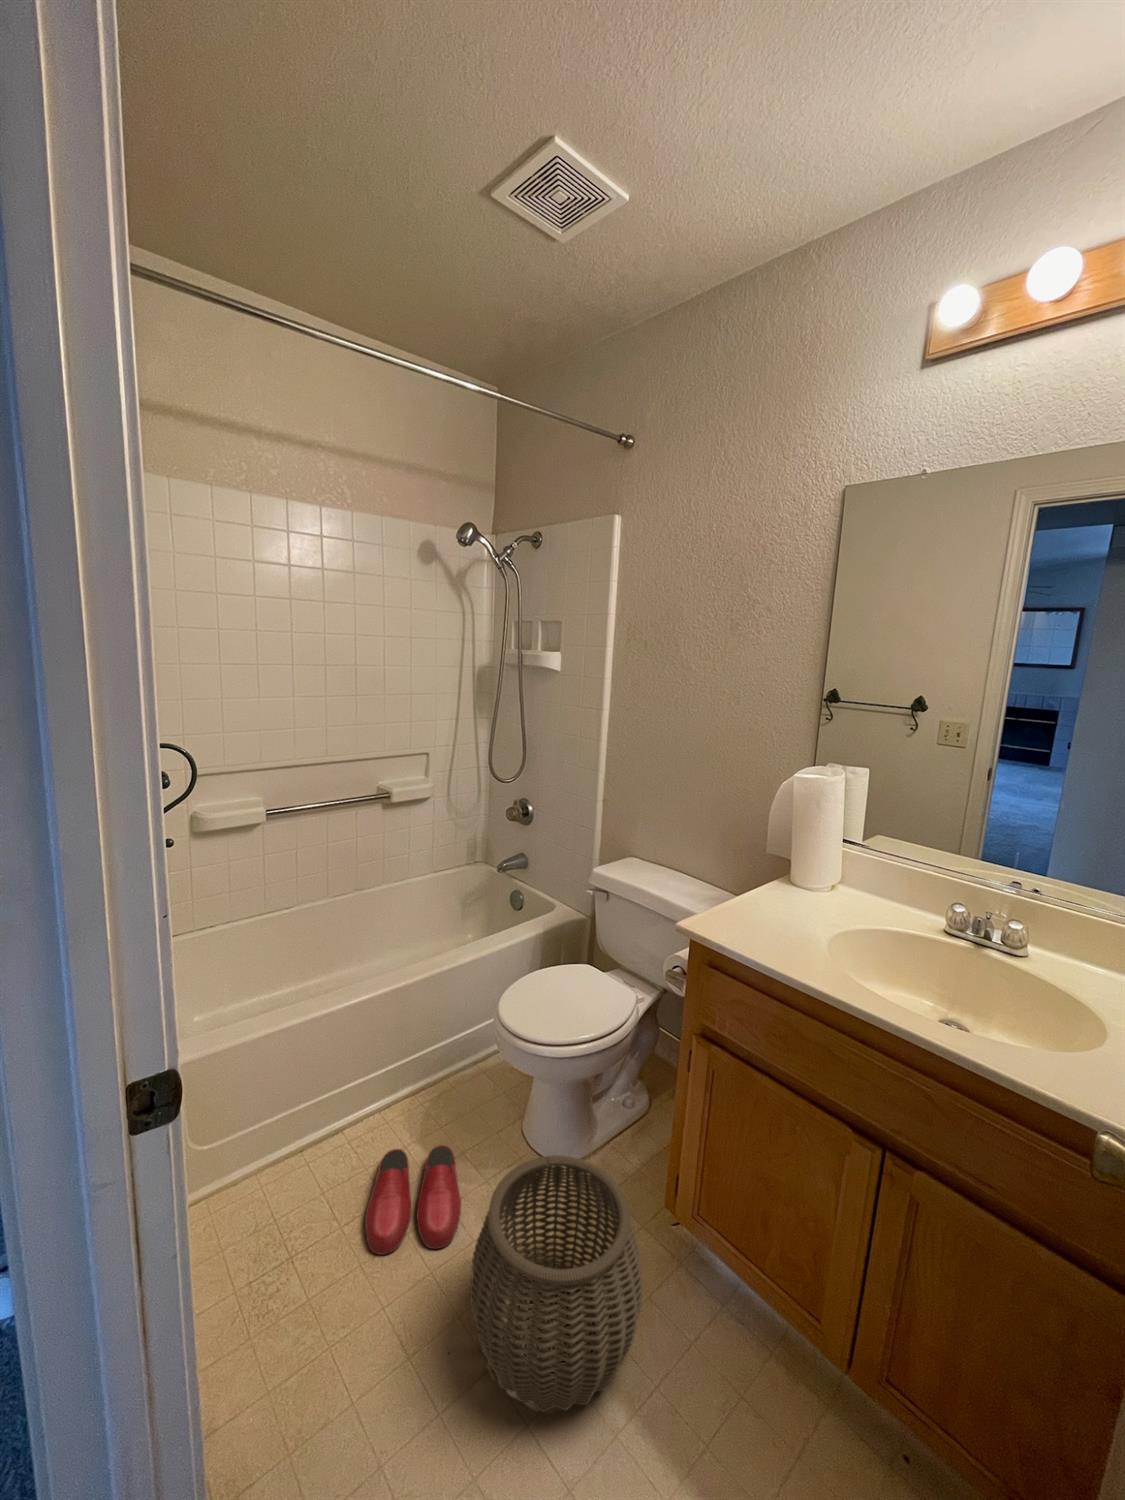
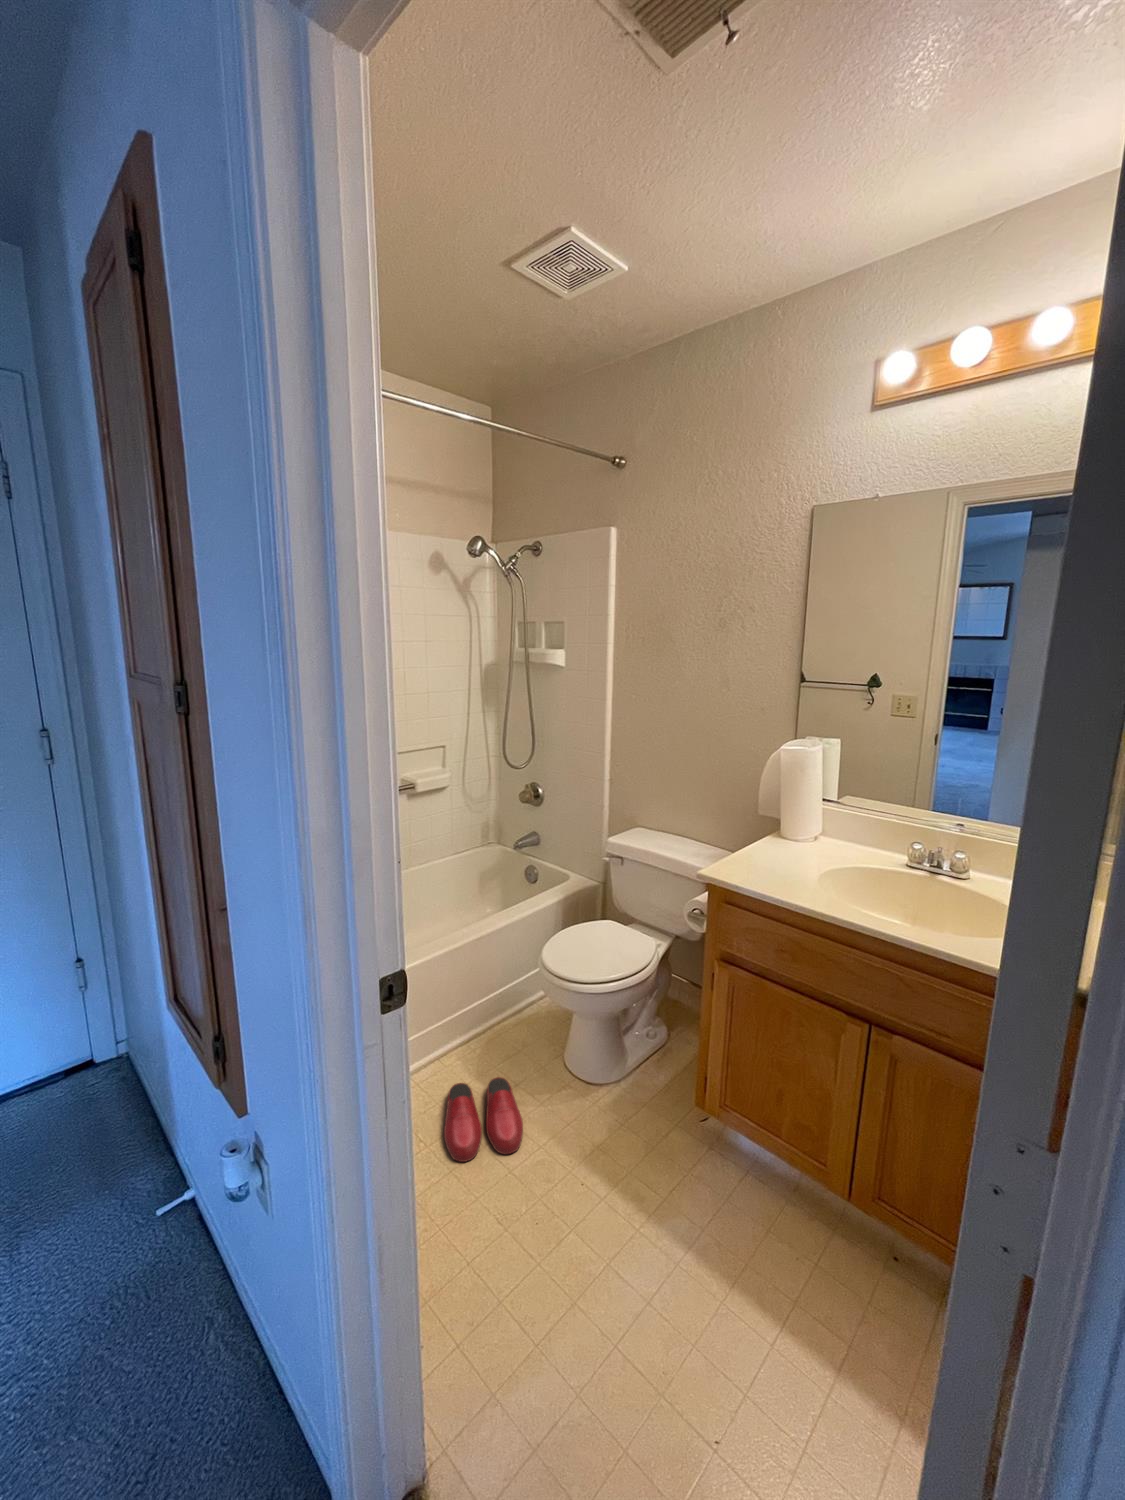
woven basket: present [470,1155,643,1411] -> none [546,1066,686,1257]

